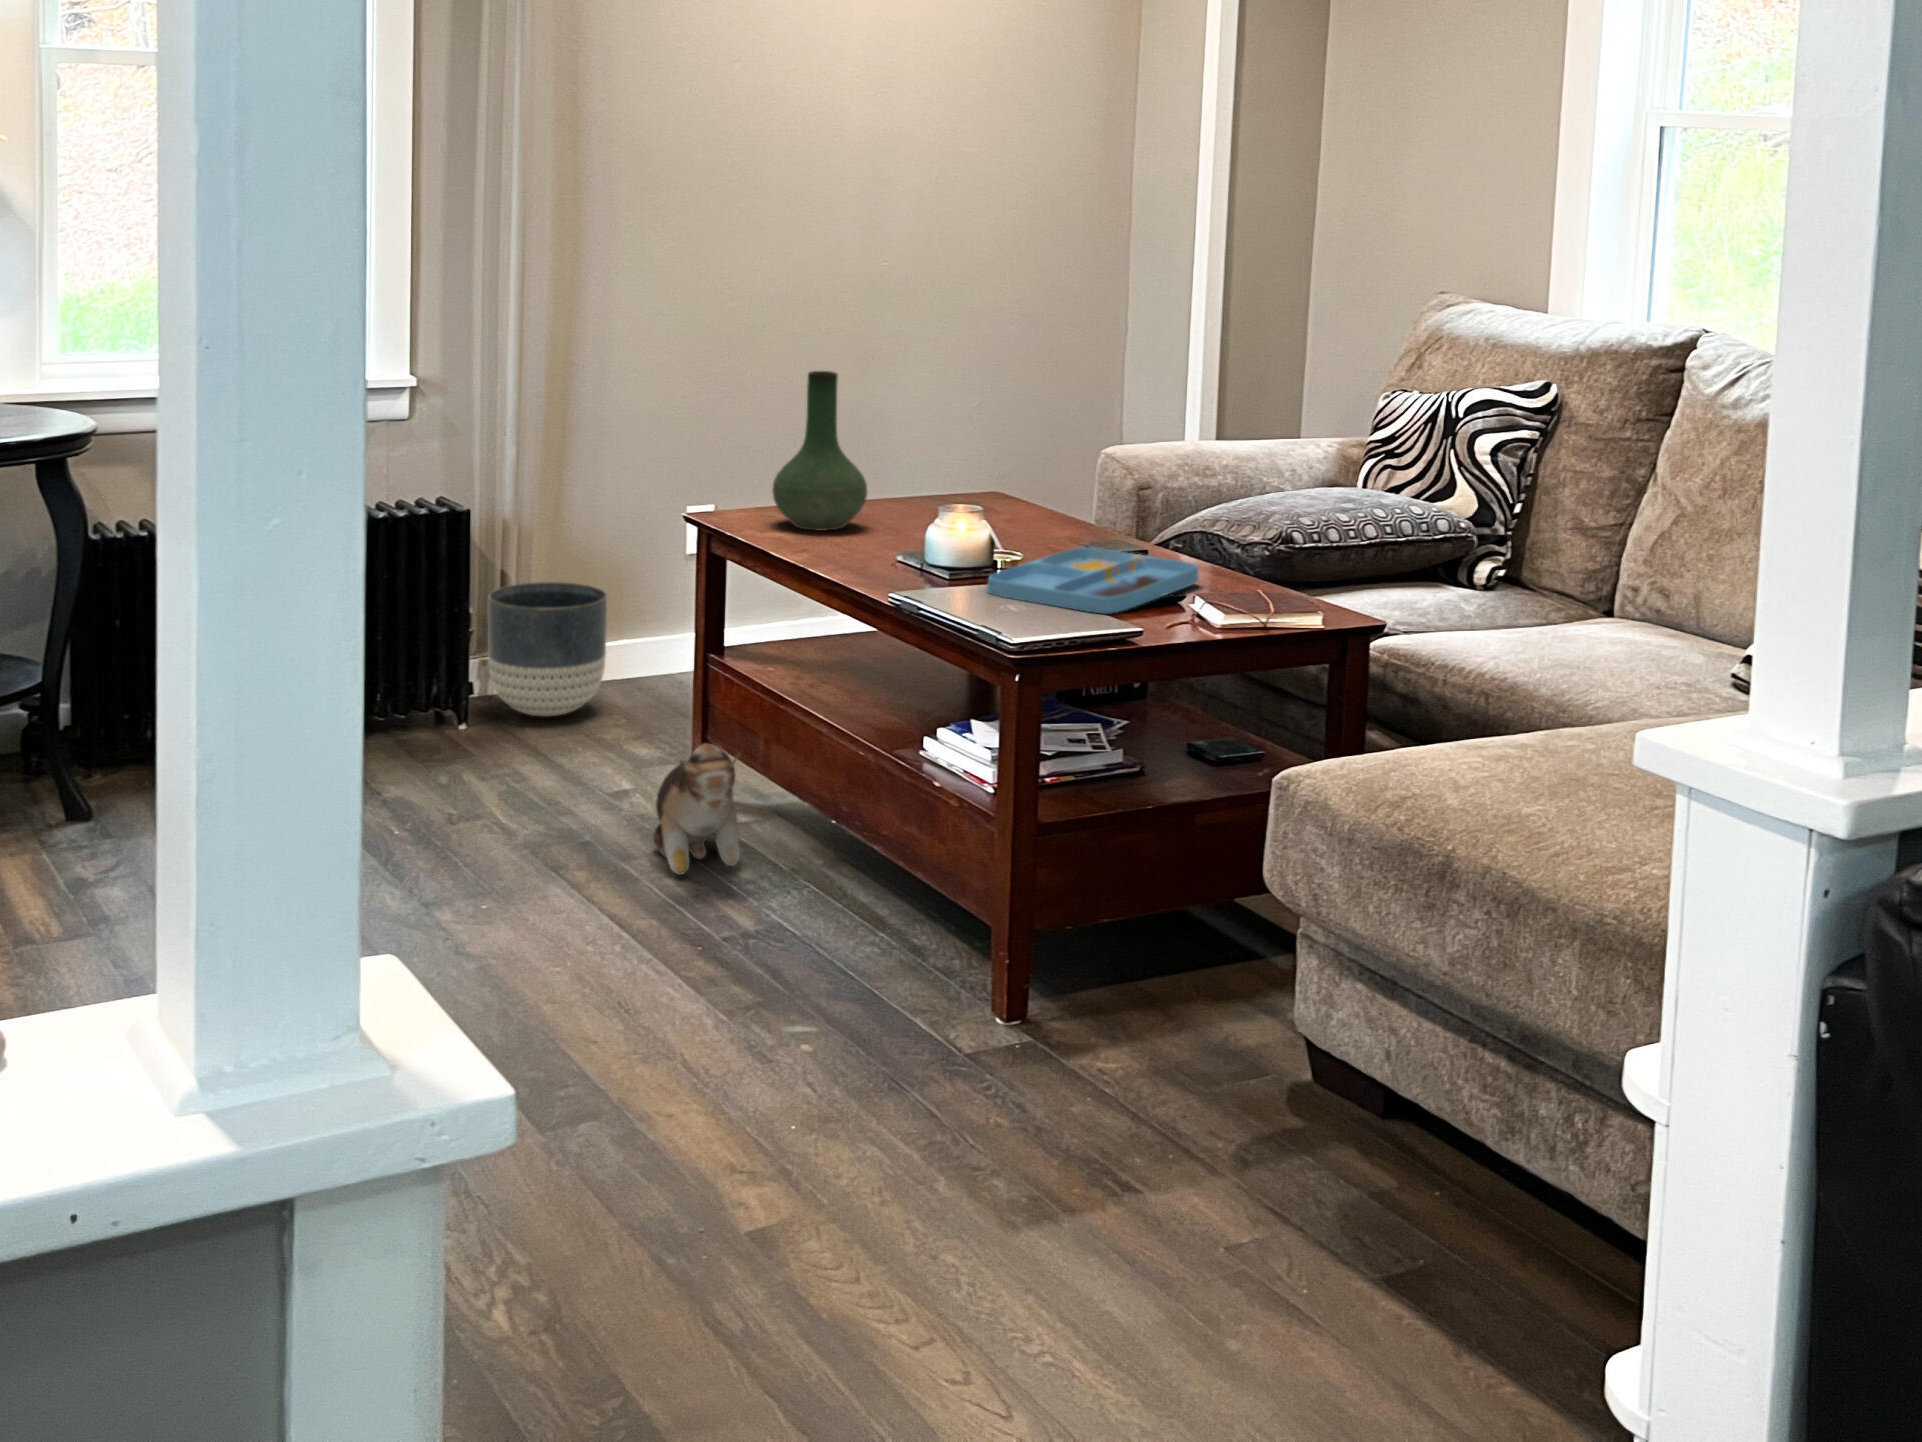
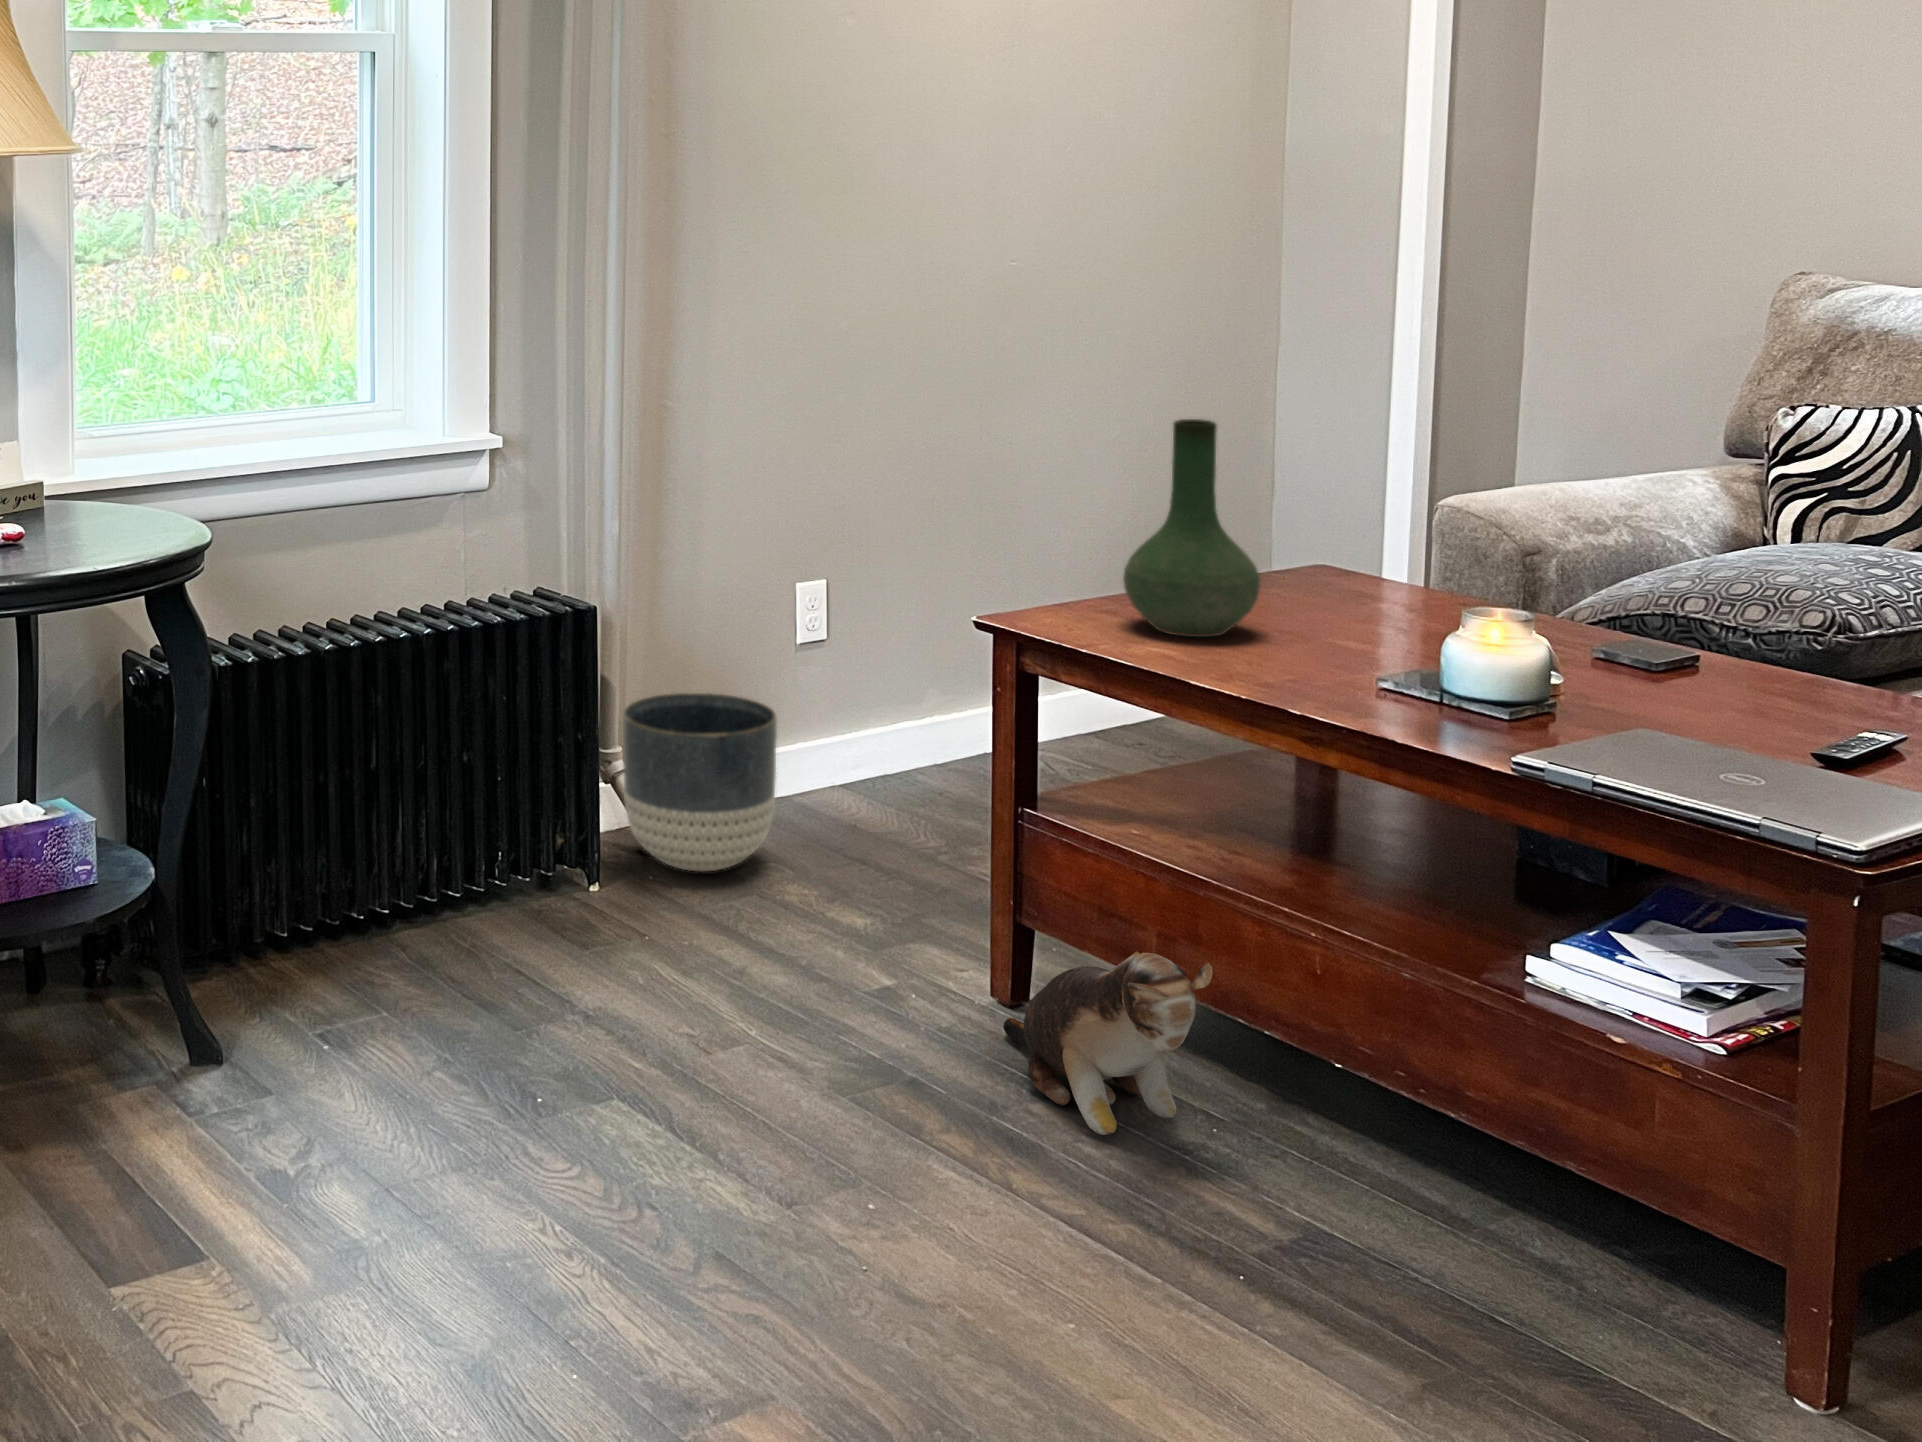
tray: present [987,547,1199,614] -> none [1599,656,1856,770]

